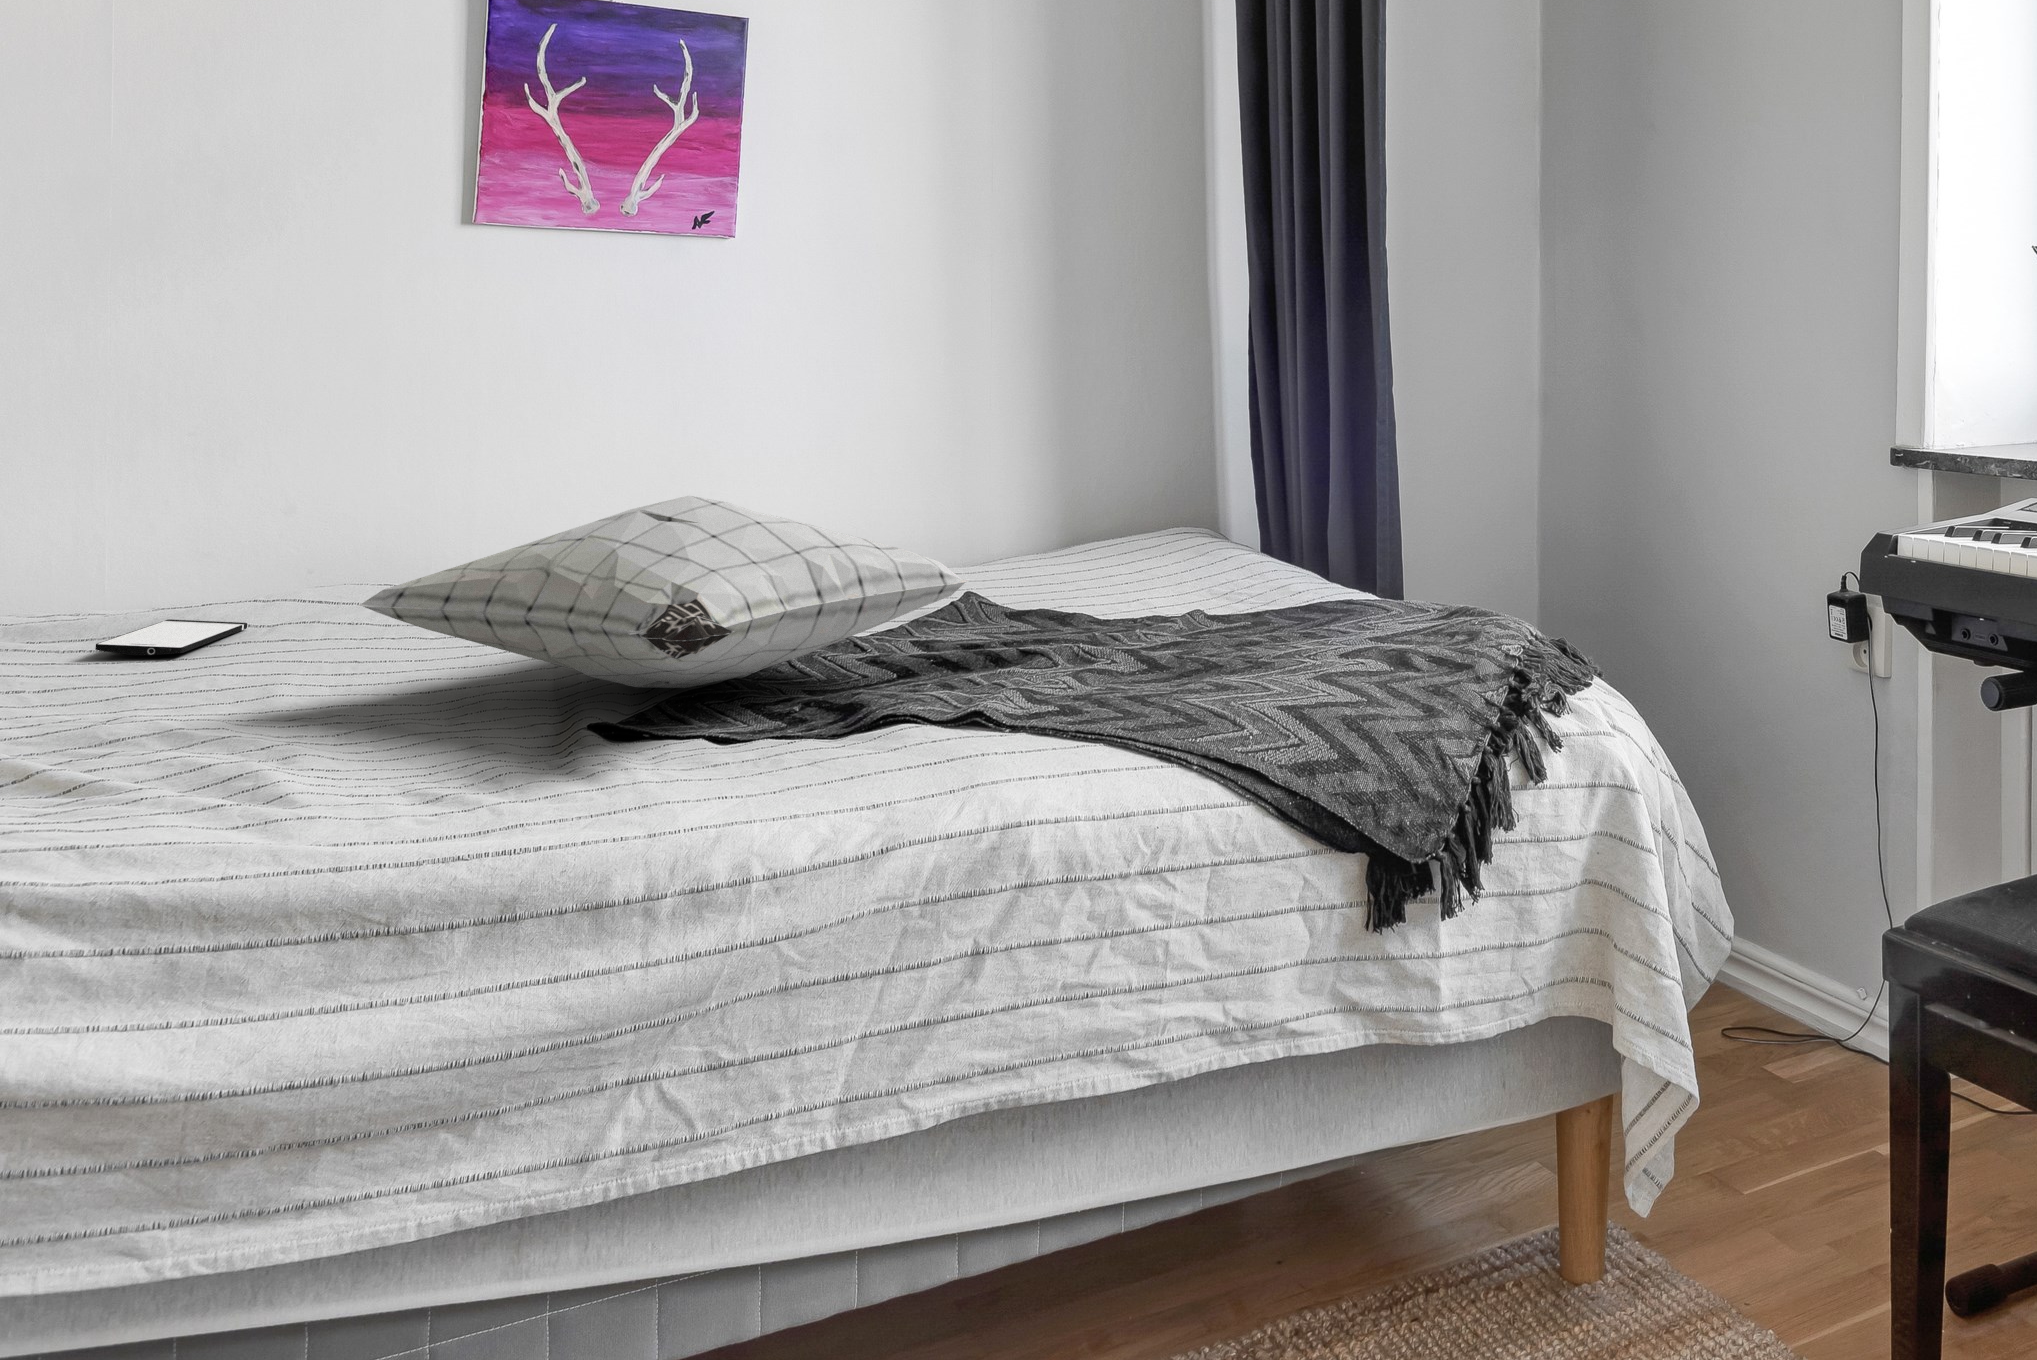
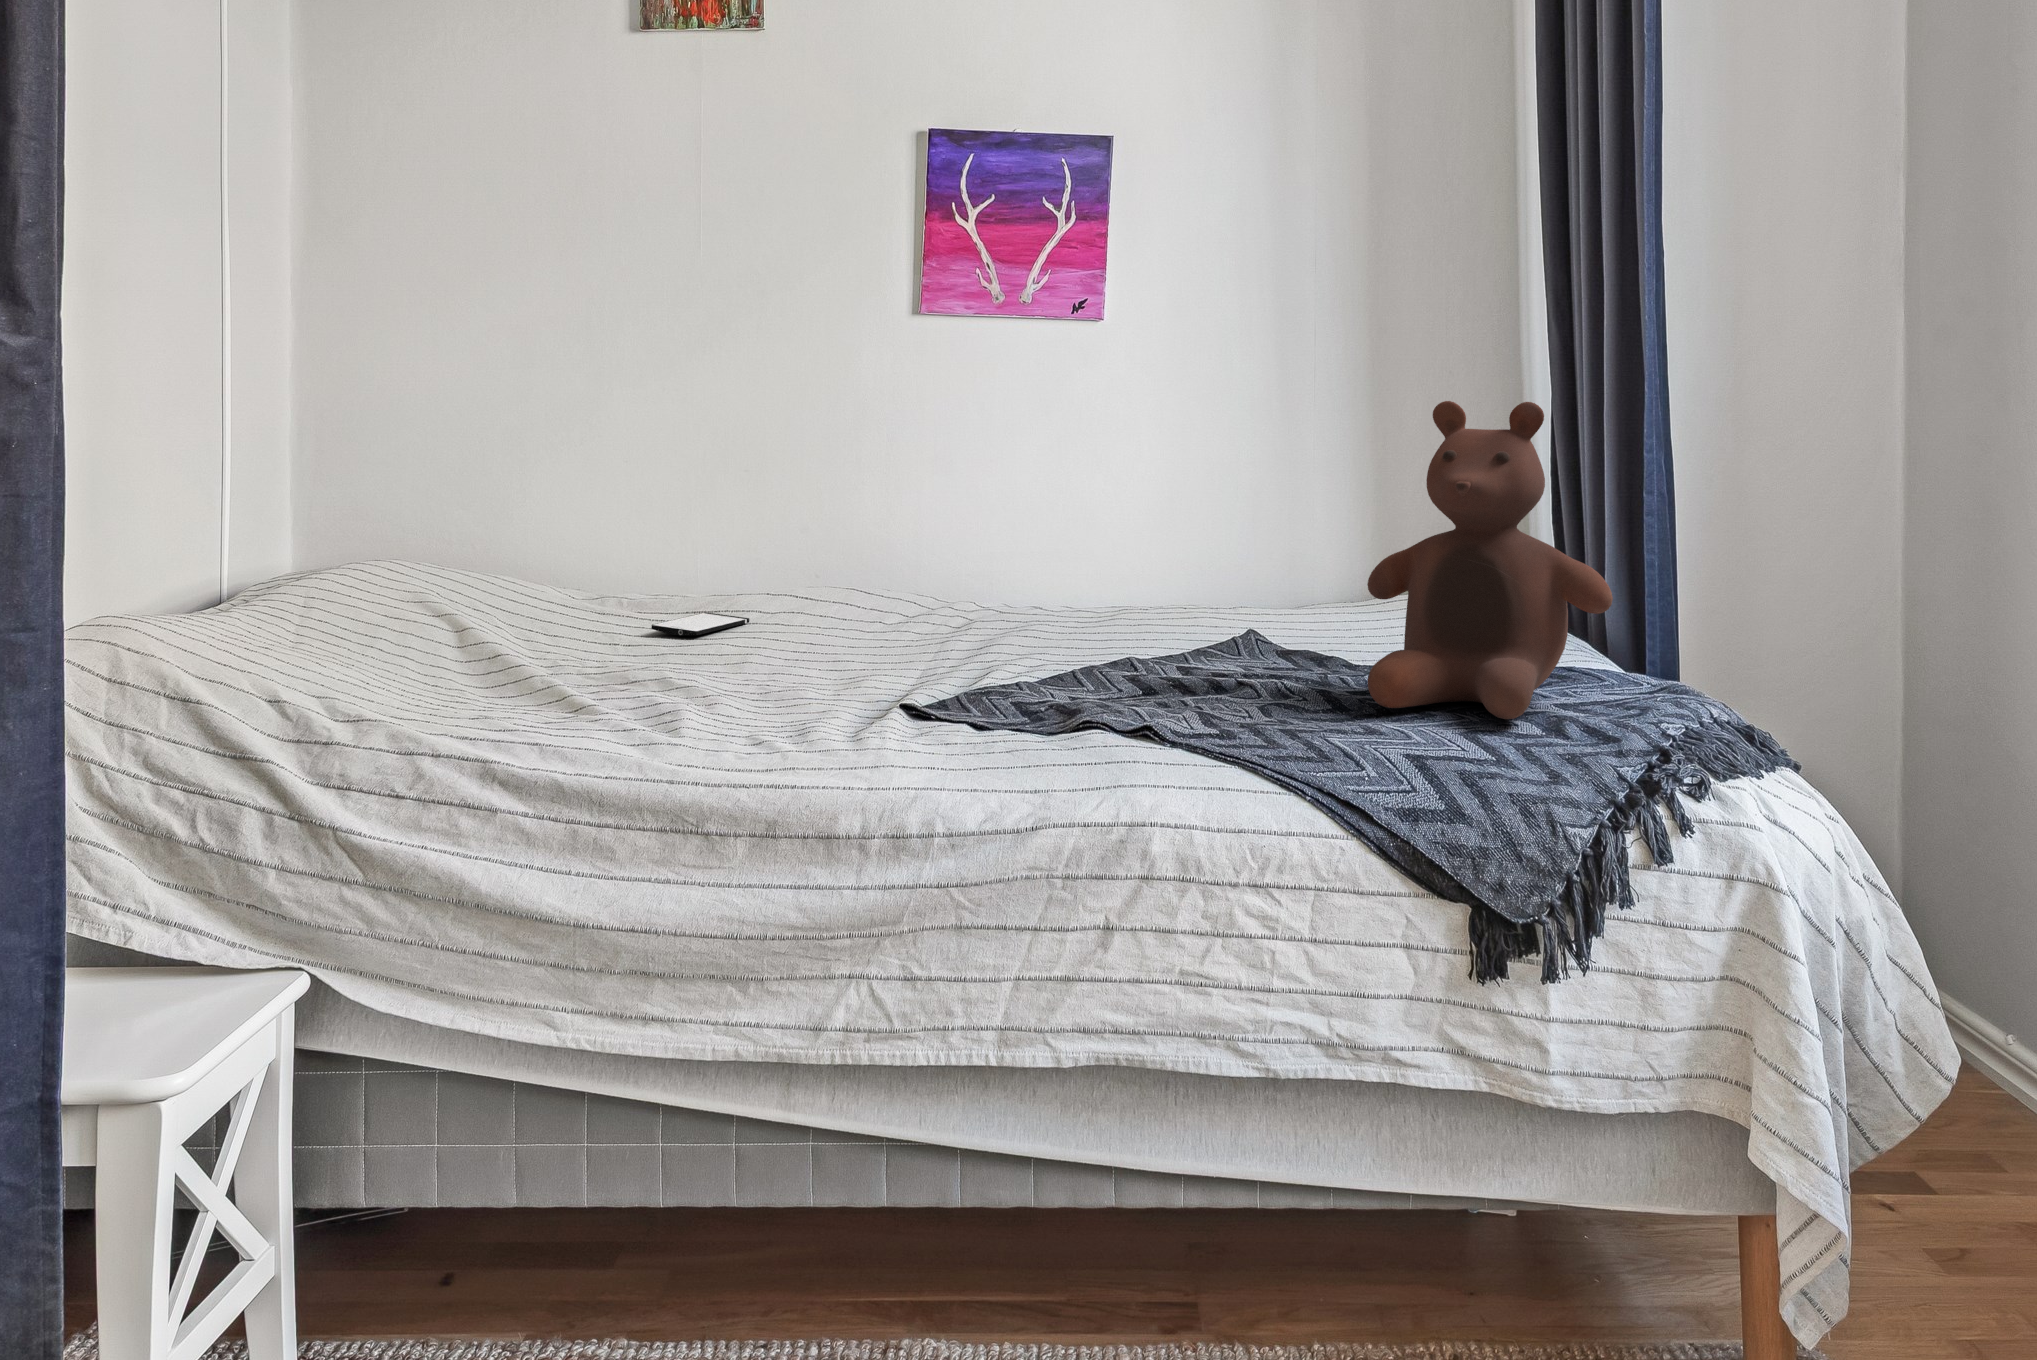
stuffed bear: none [1140,340,1397,665] -> present [1367,401,1613,719]
pillow: present [359,496,969,688] -> none [763,531,1197,688]

